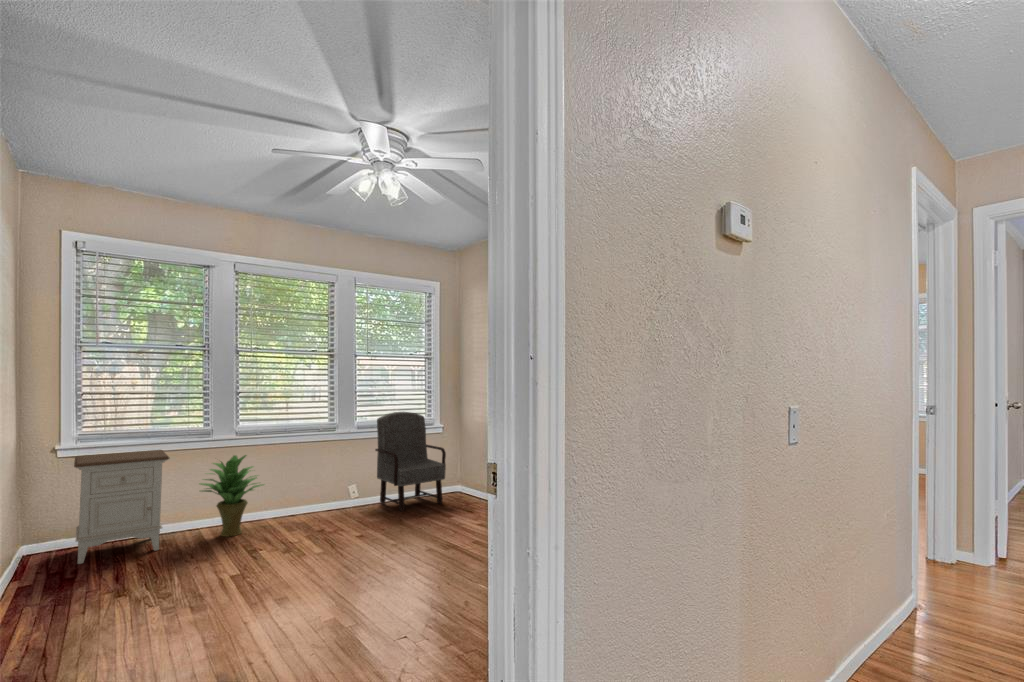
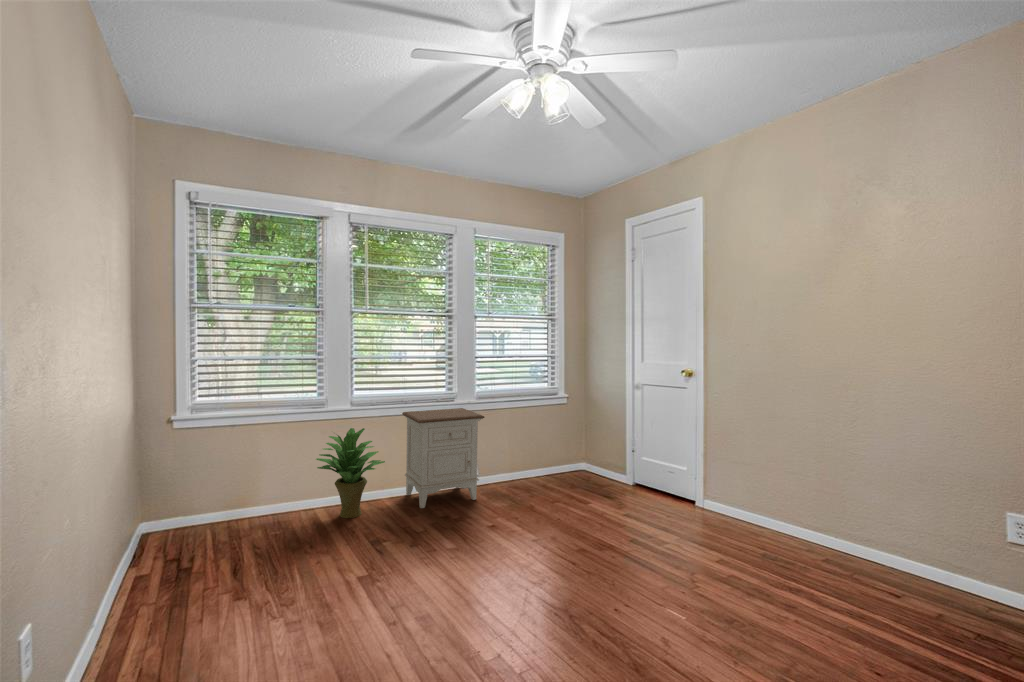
armchair: present [375,412,446,511] -> none [496,381,574,494]
nightstand: present [74,450,169,564] -> present [402,408,485,508]

